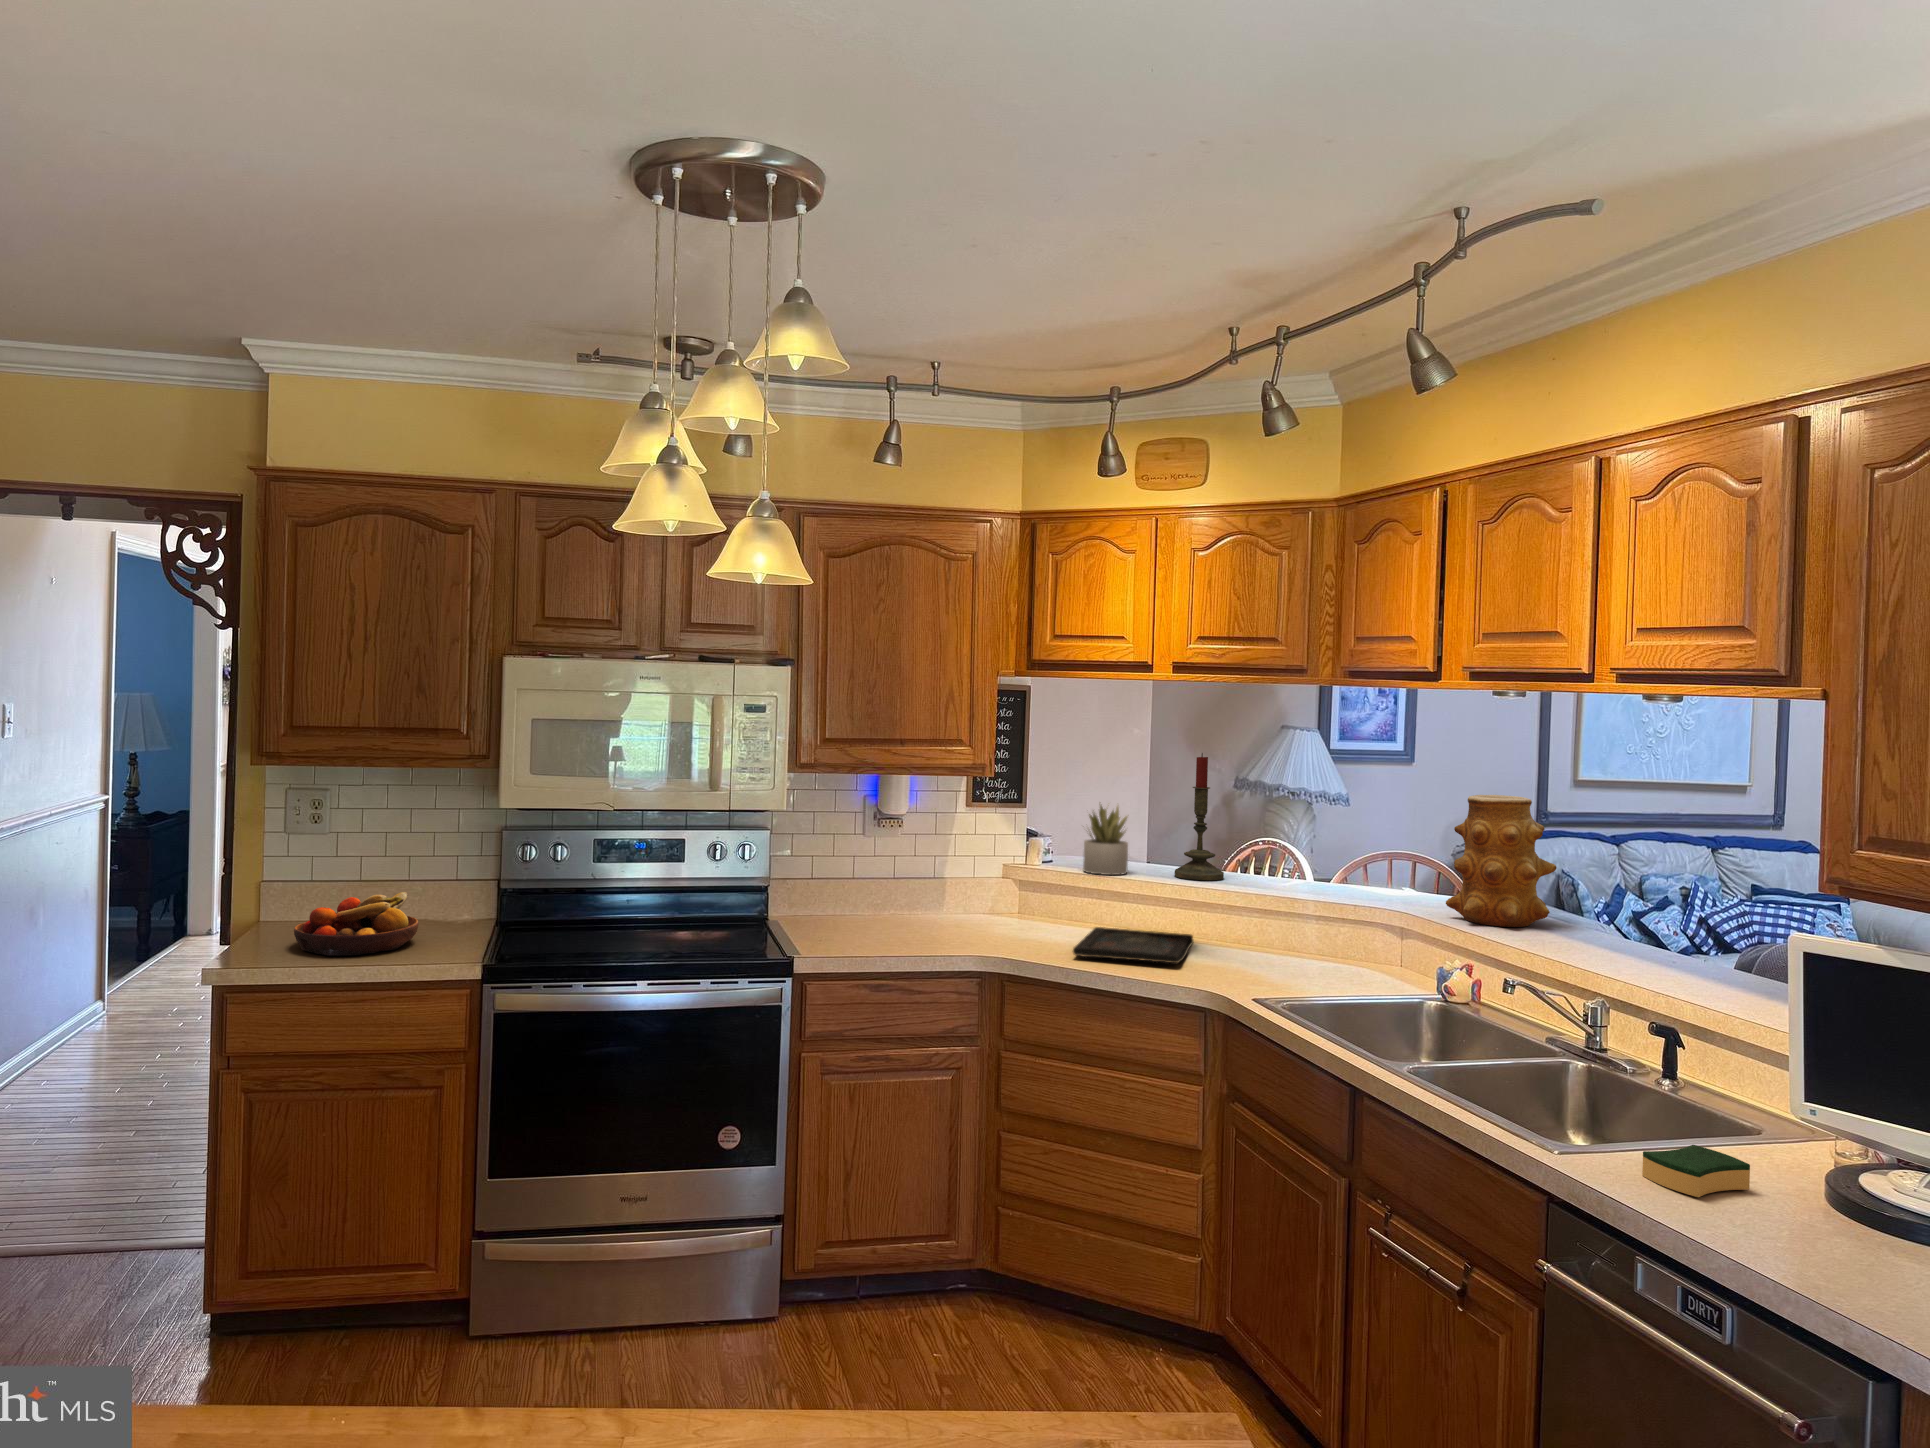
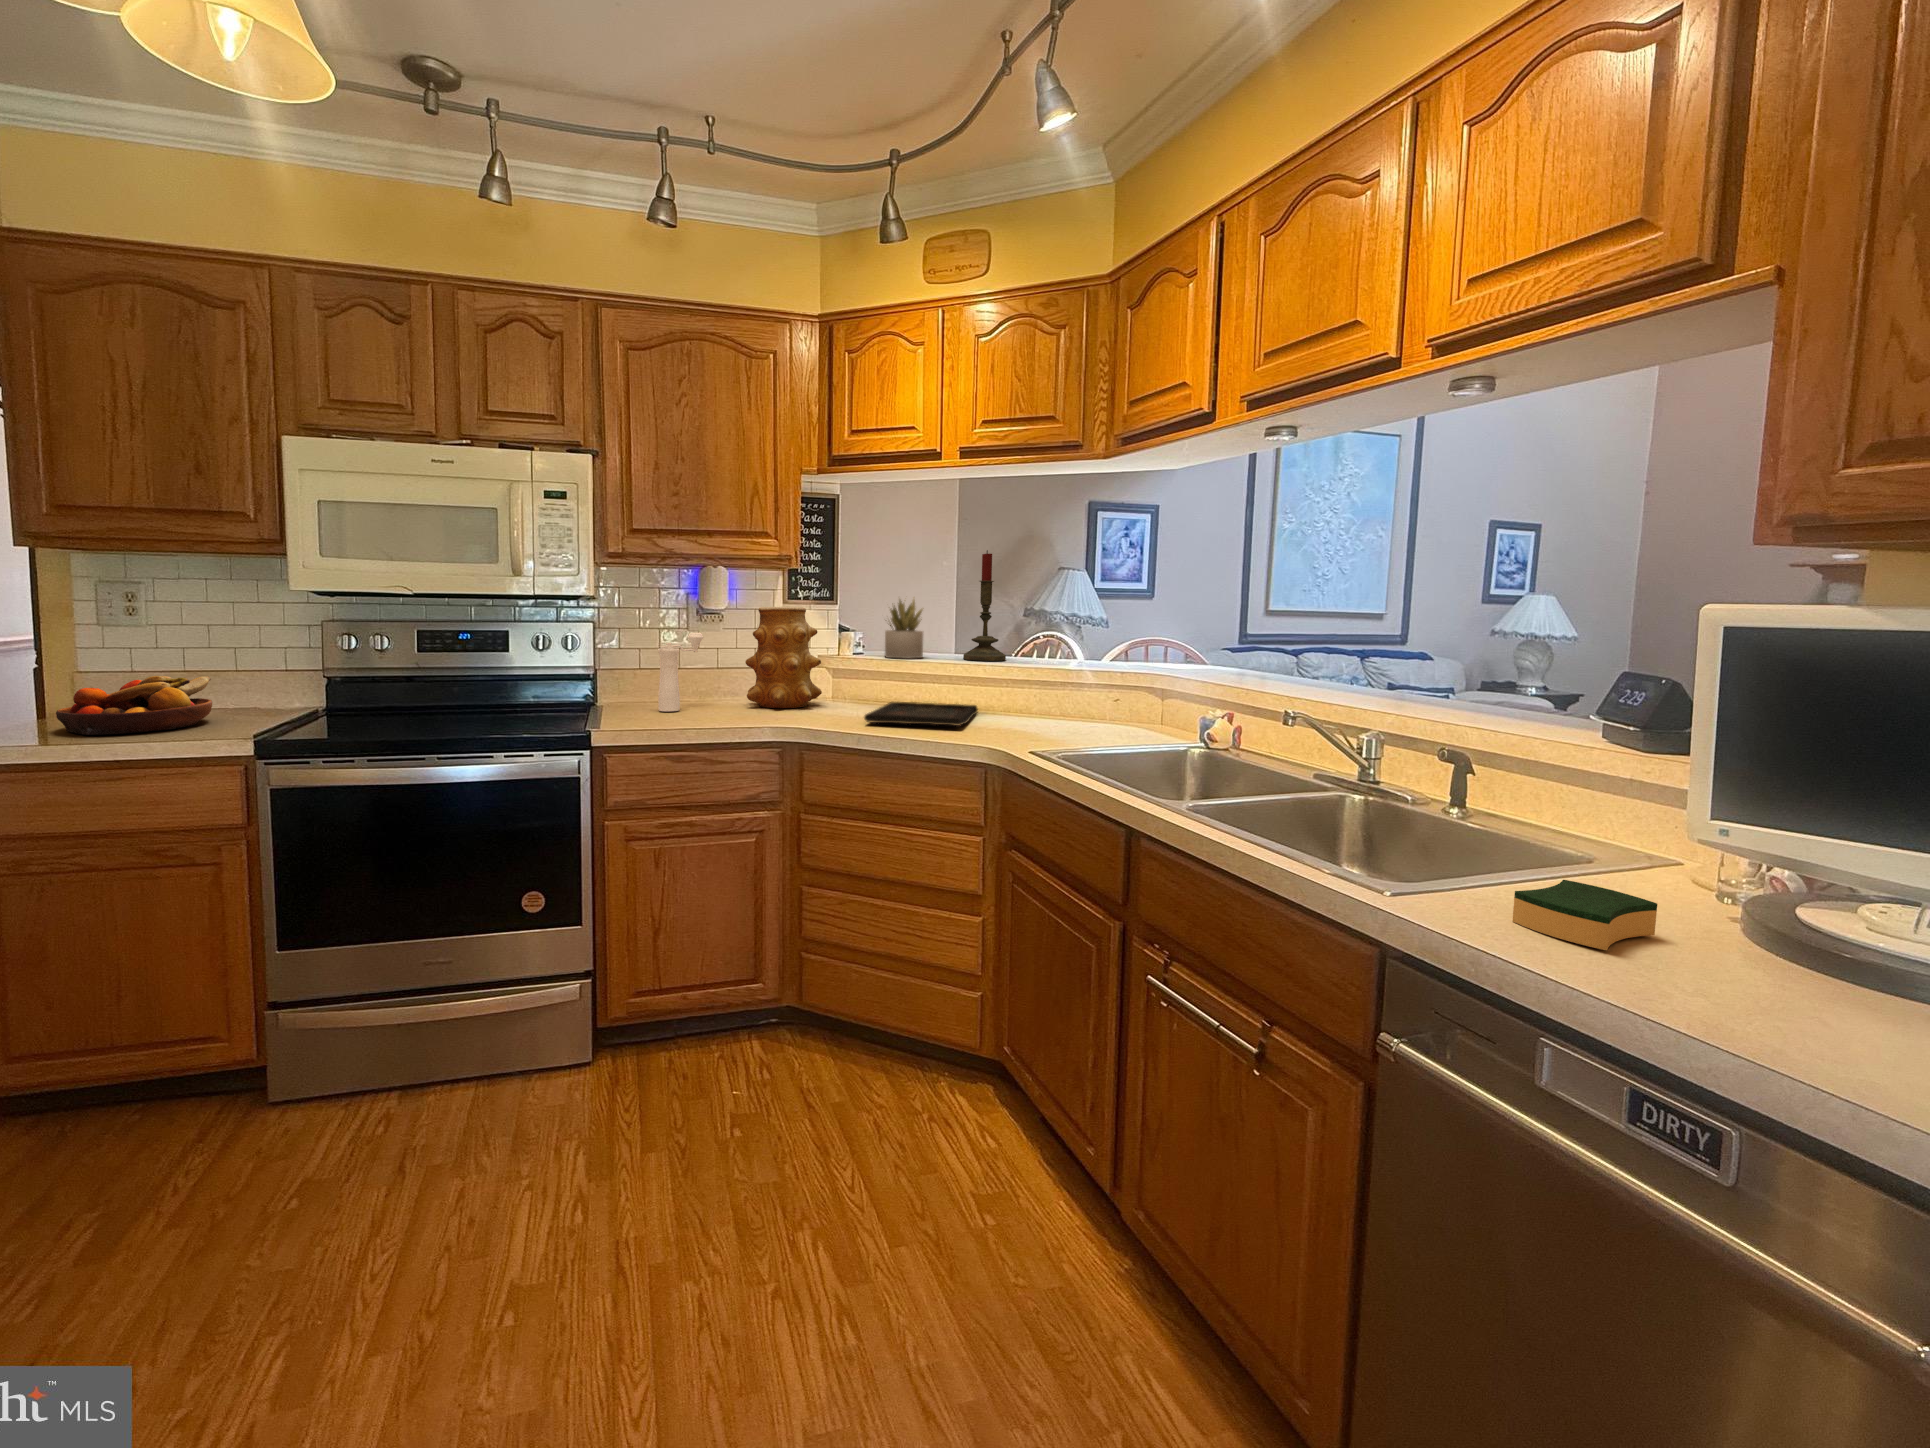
vase: present [1446,795,1557,927] -> present [745,607,822,708]
pepper mill: none [843,846,889,935] -> present [658,633,703,711]

